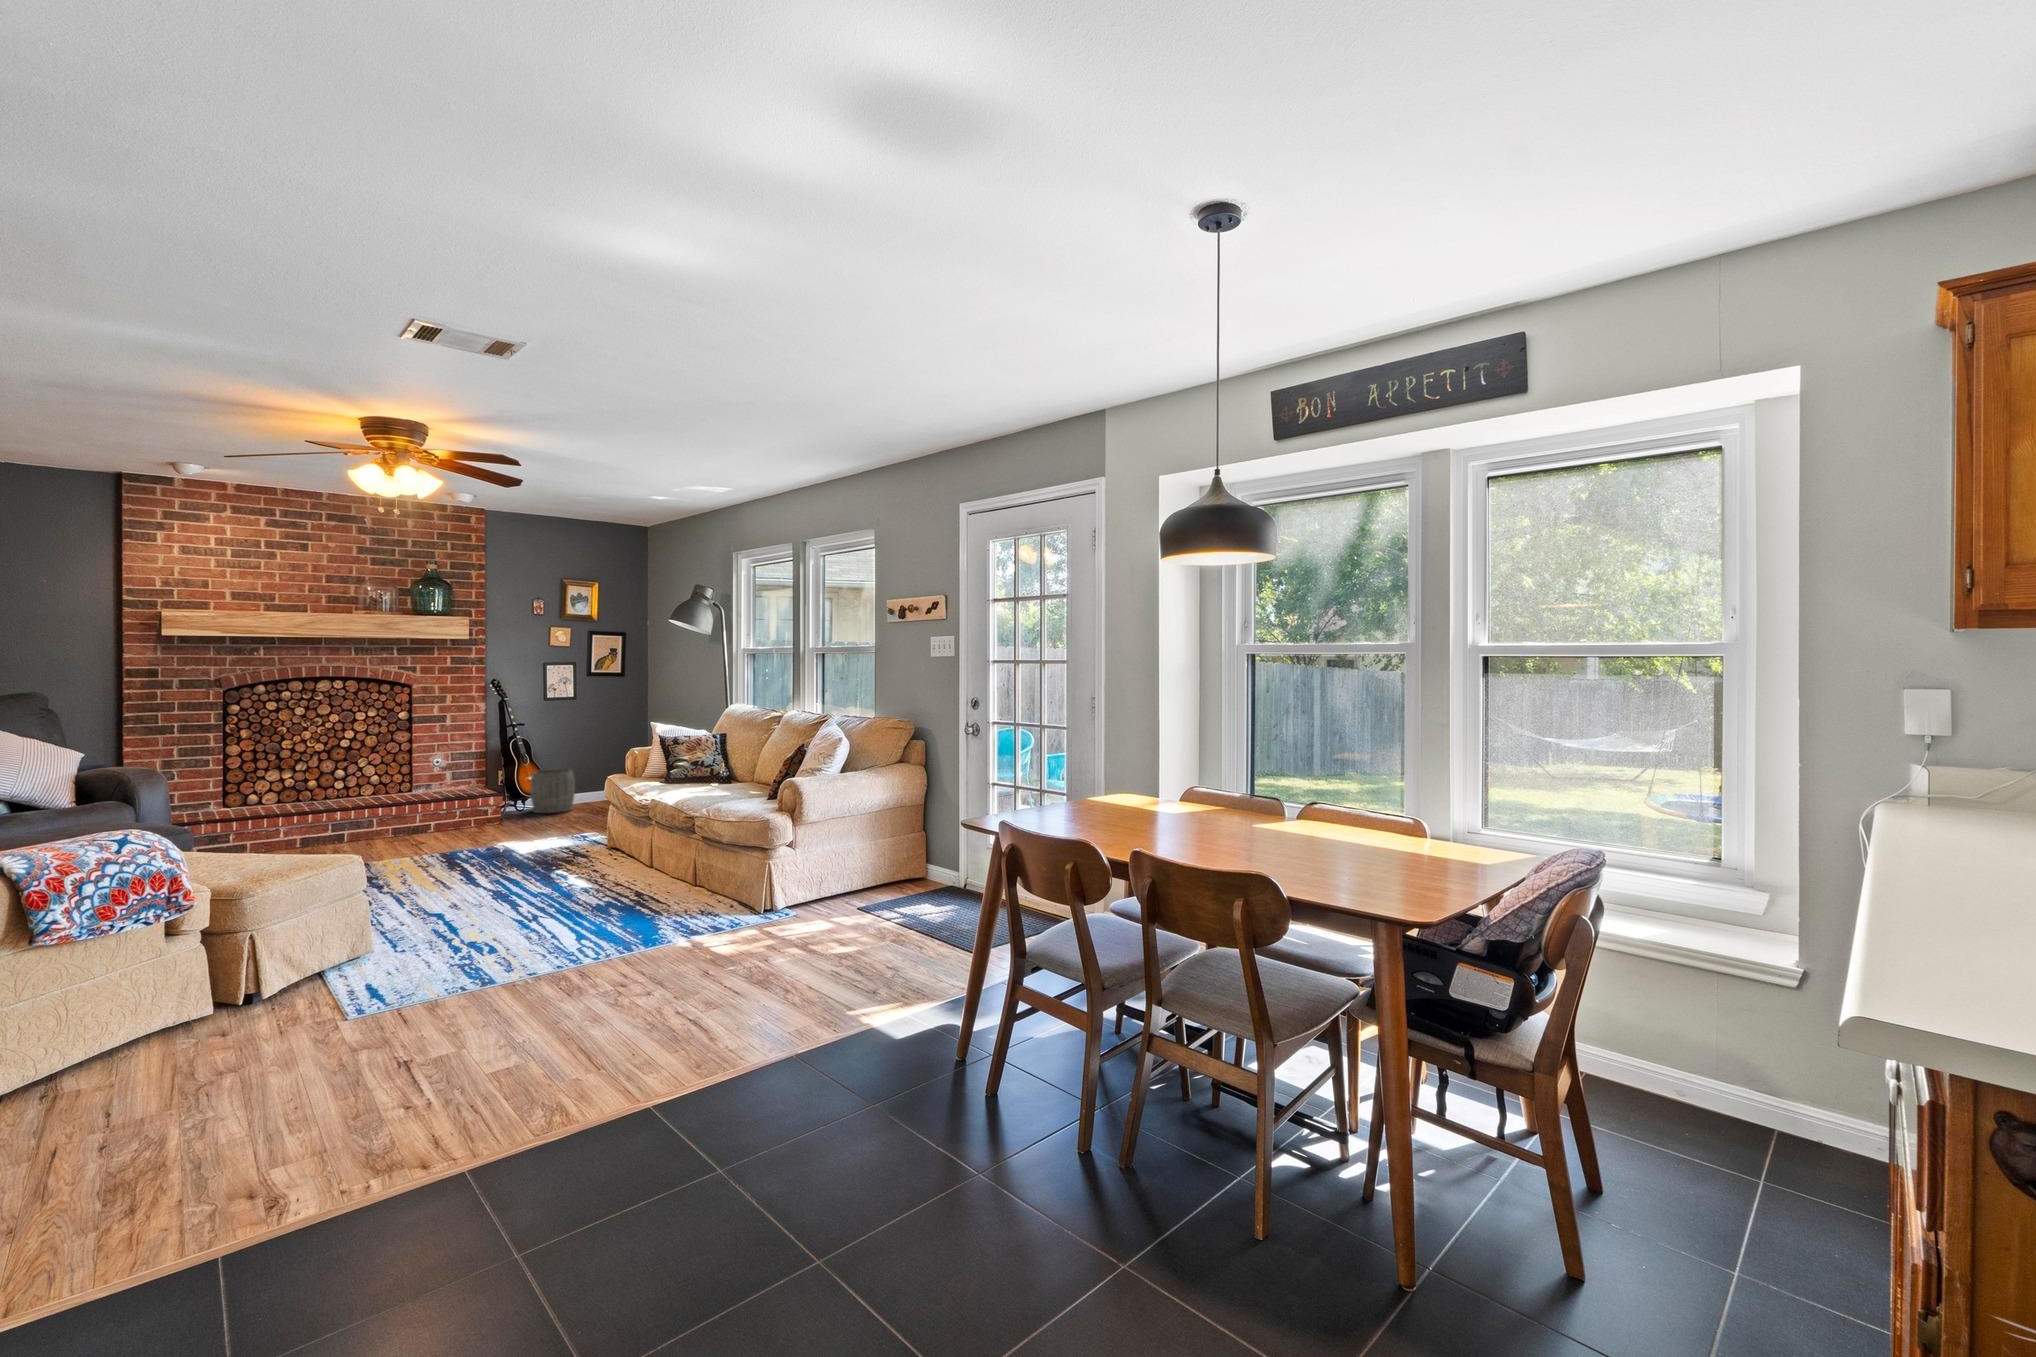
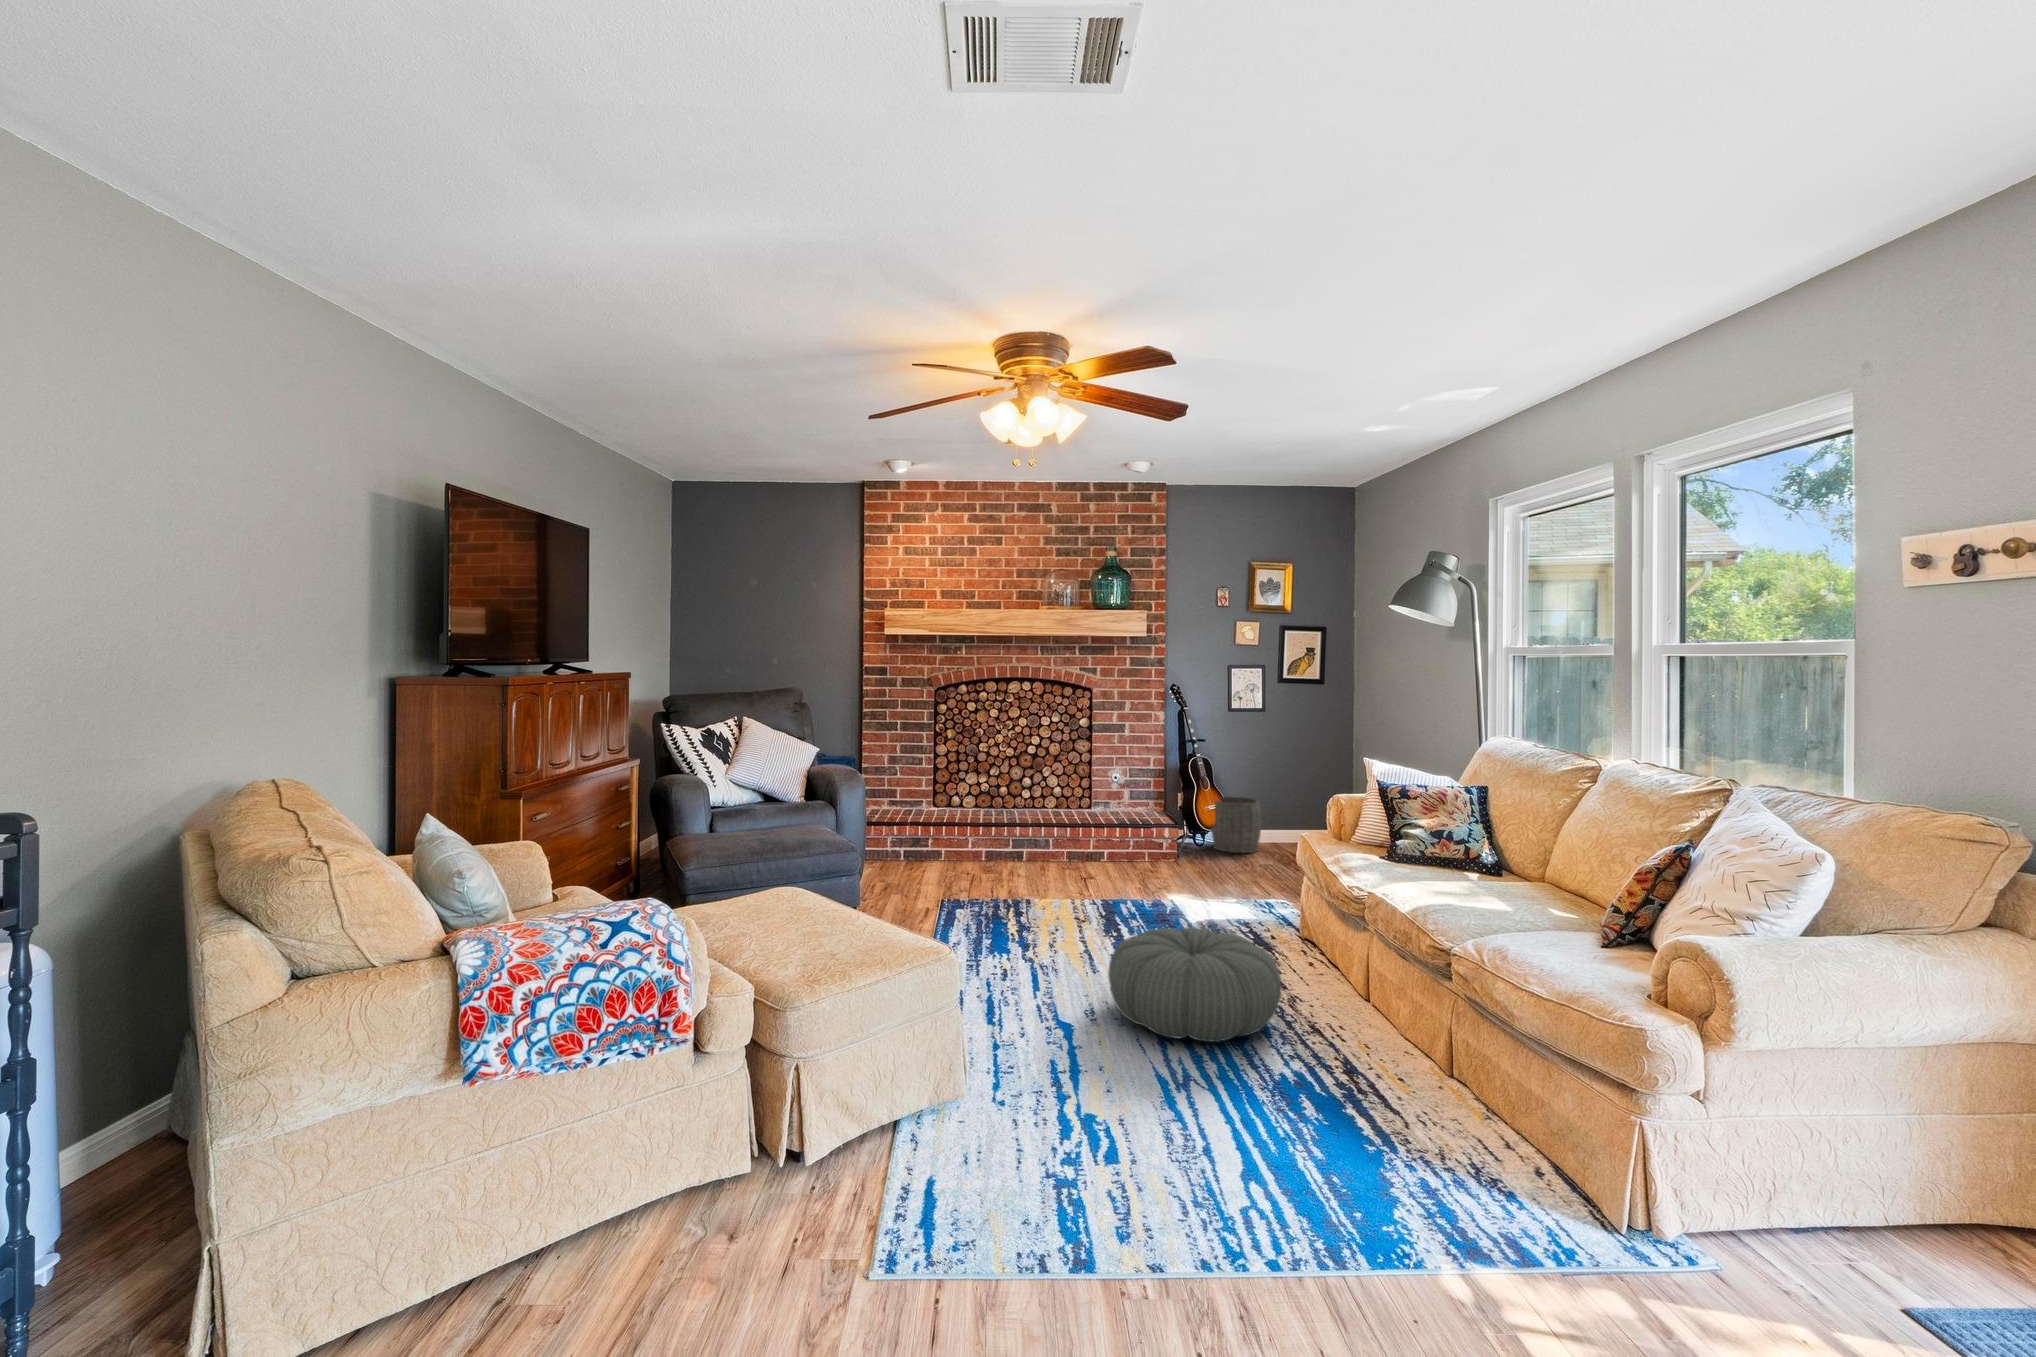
pouf: none [469,839,596,904] -> present [1108,927,1281,1042]

